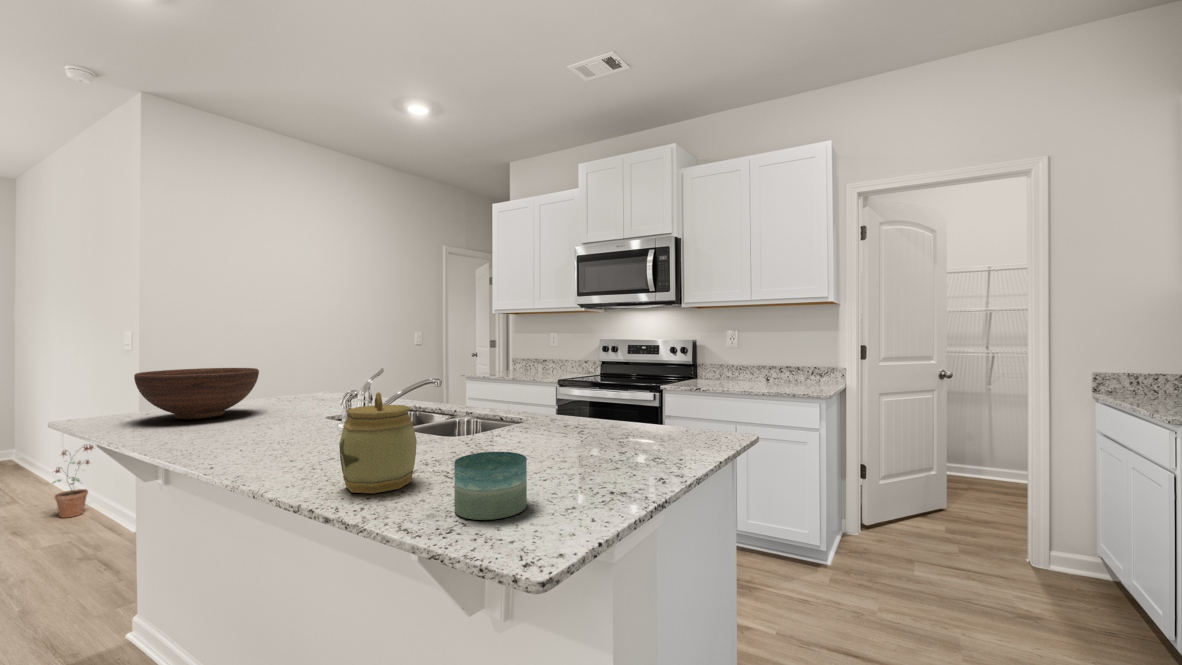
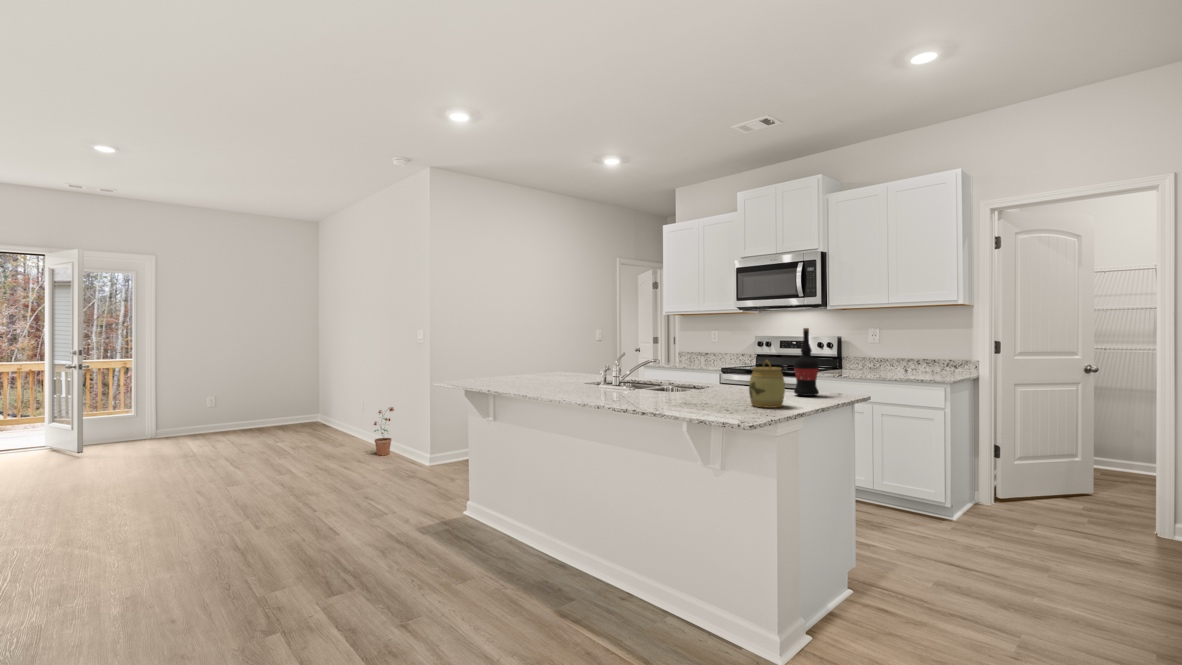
wine bottle: none [649,328,689,444] -> present [794,328,819,396]
fruit bowl: present [134,368,259,419] -> none [484,352,543,381]
jar: present [339,392,417,493] -> present [749,360,785,408]
candle: present [454,452,527,520] -> none [700,386,733,411]

